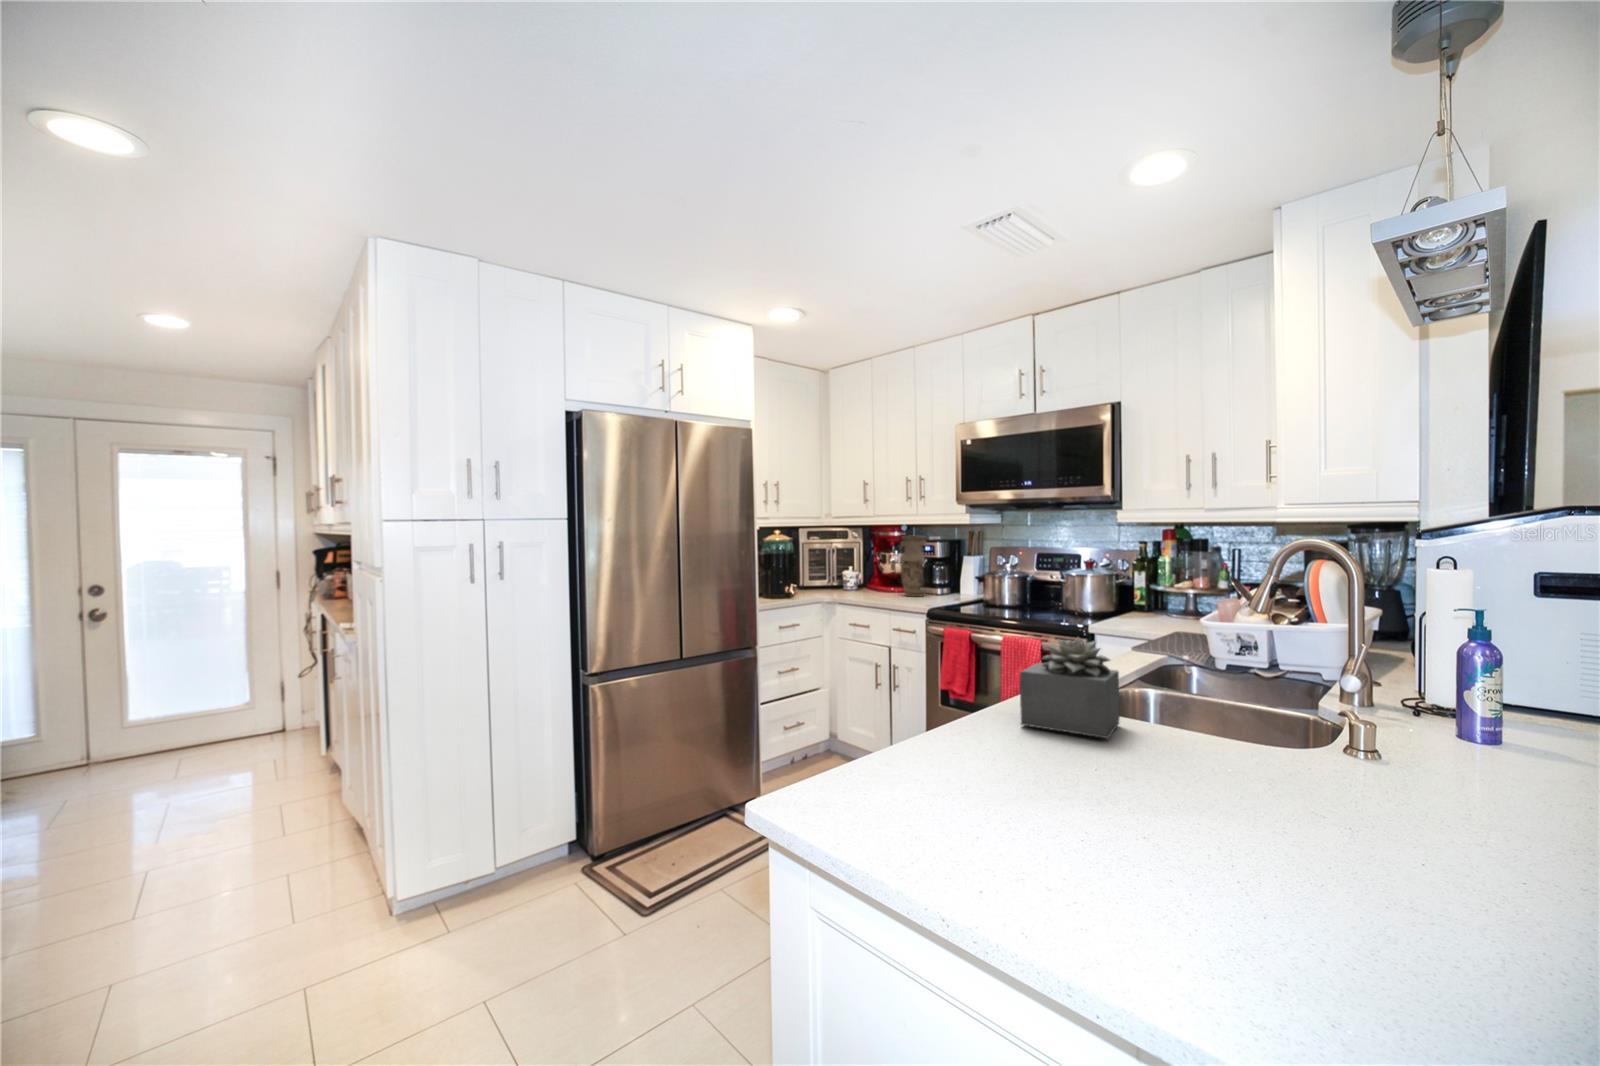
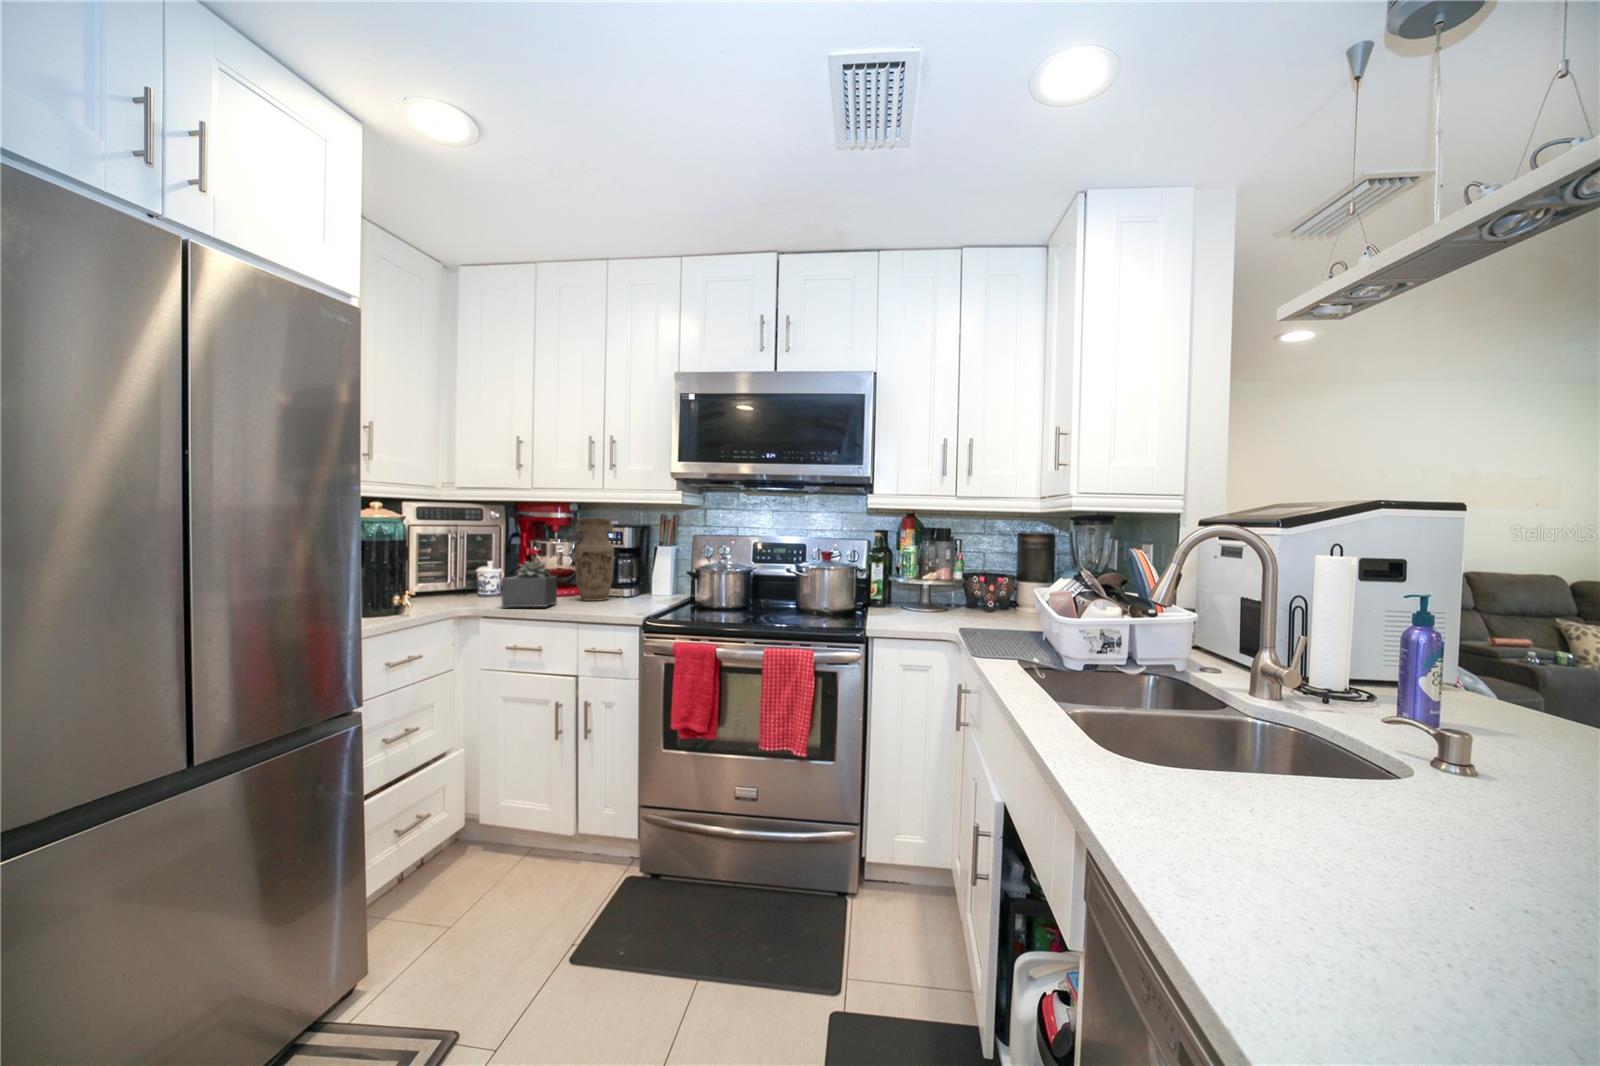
succulent plant: present [1020,638,1120,738] -> present [502,560,557,607]

